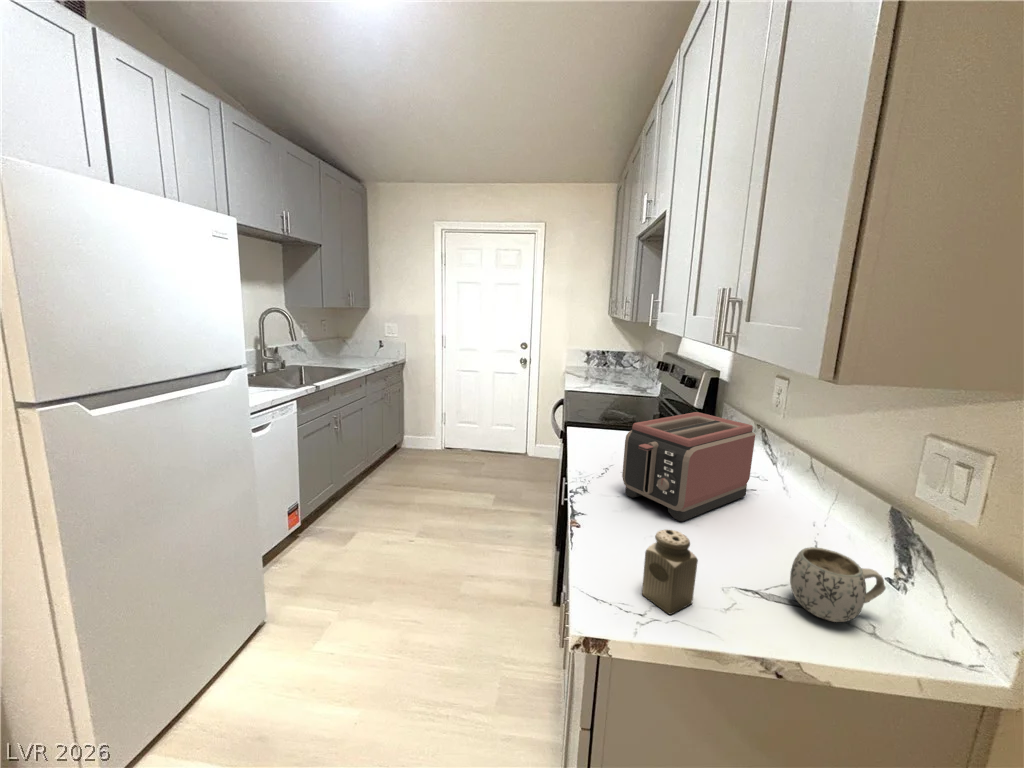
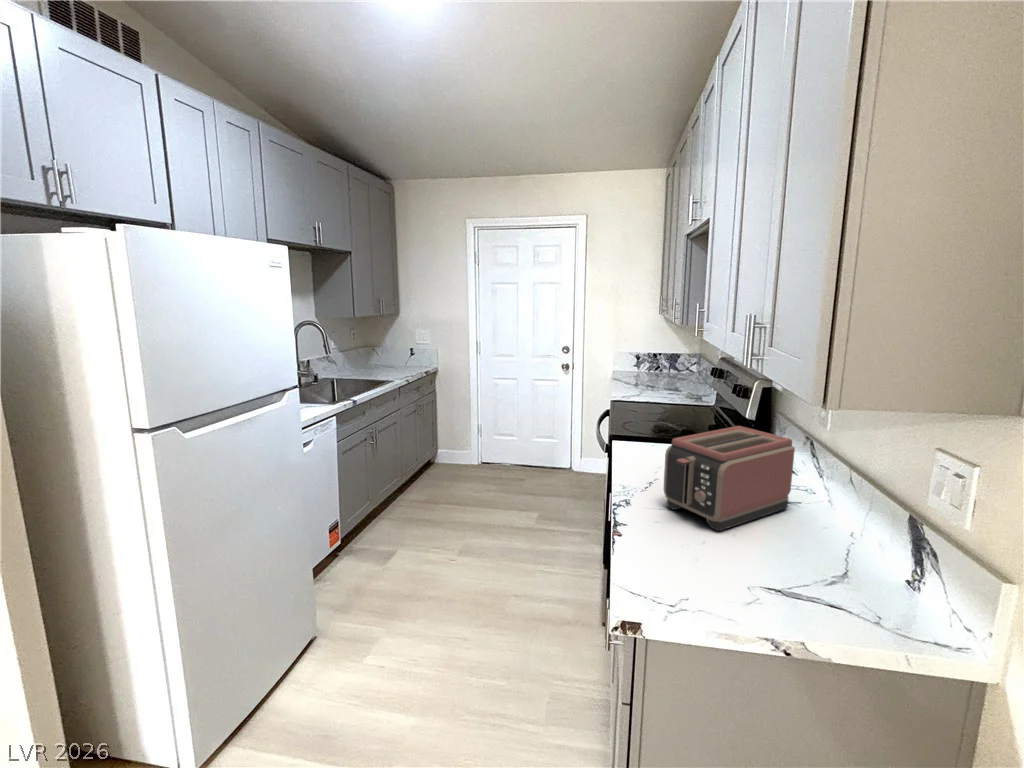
salt shaker: present [642,530,698,614] -> none [674,534,721,605]
mug: present [790,547,886,622] -> none [807,550,890,613]

